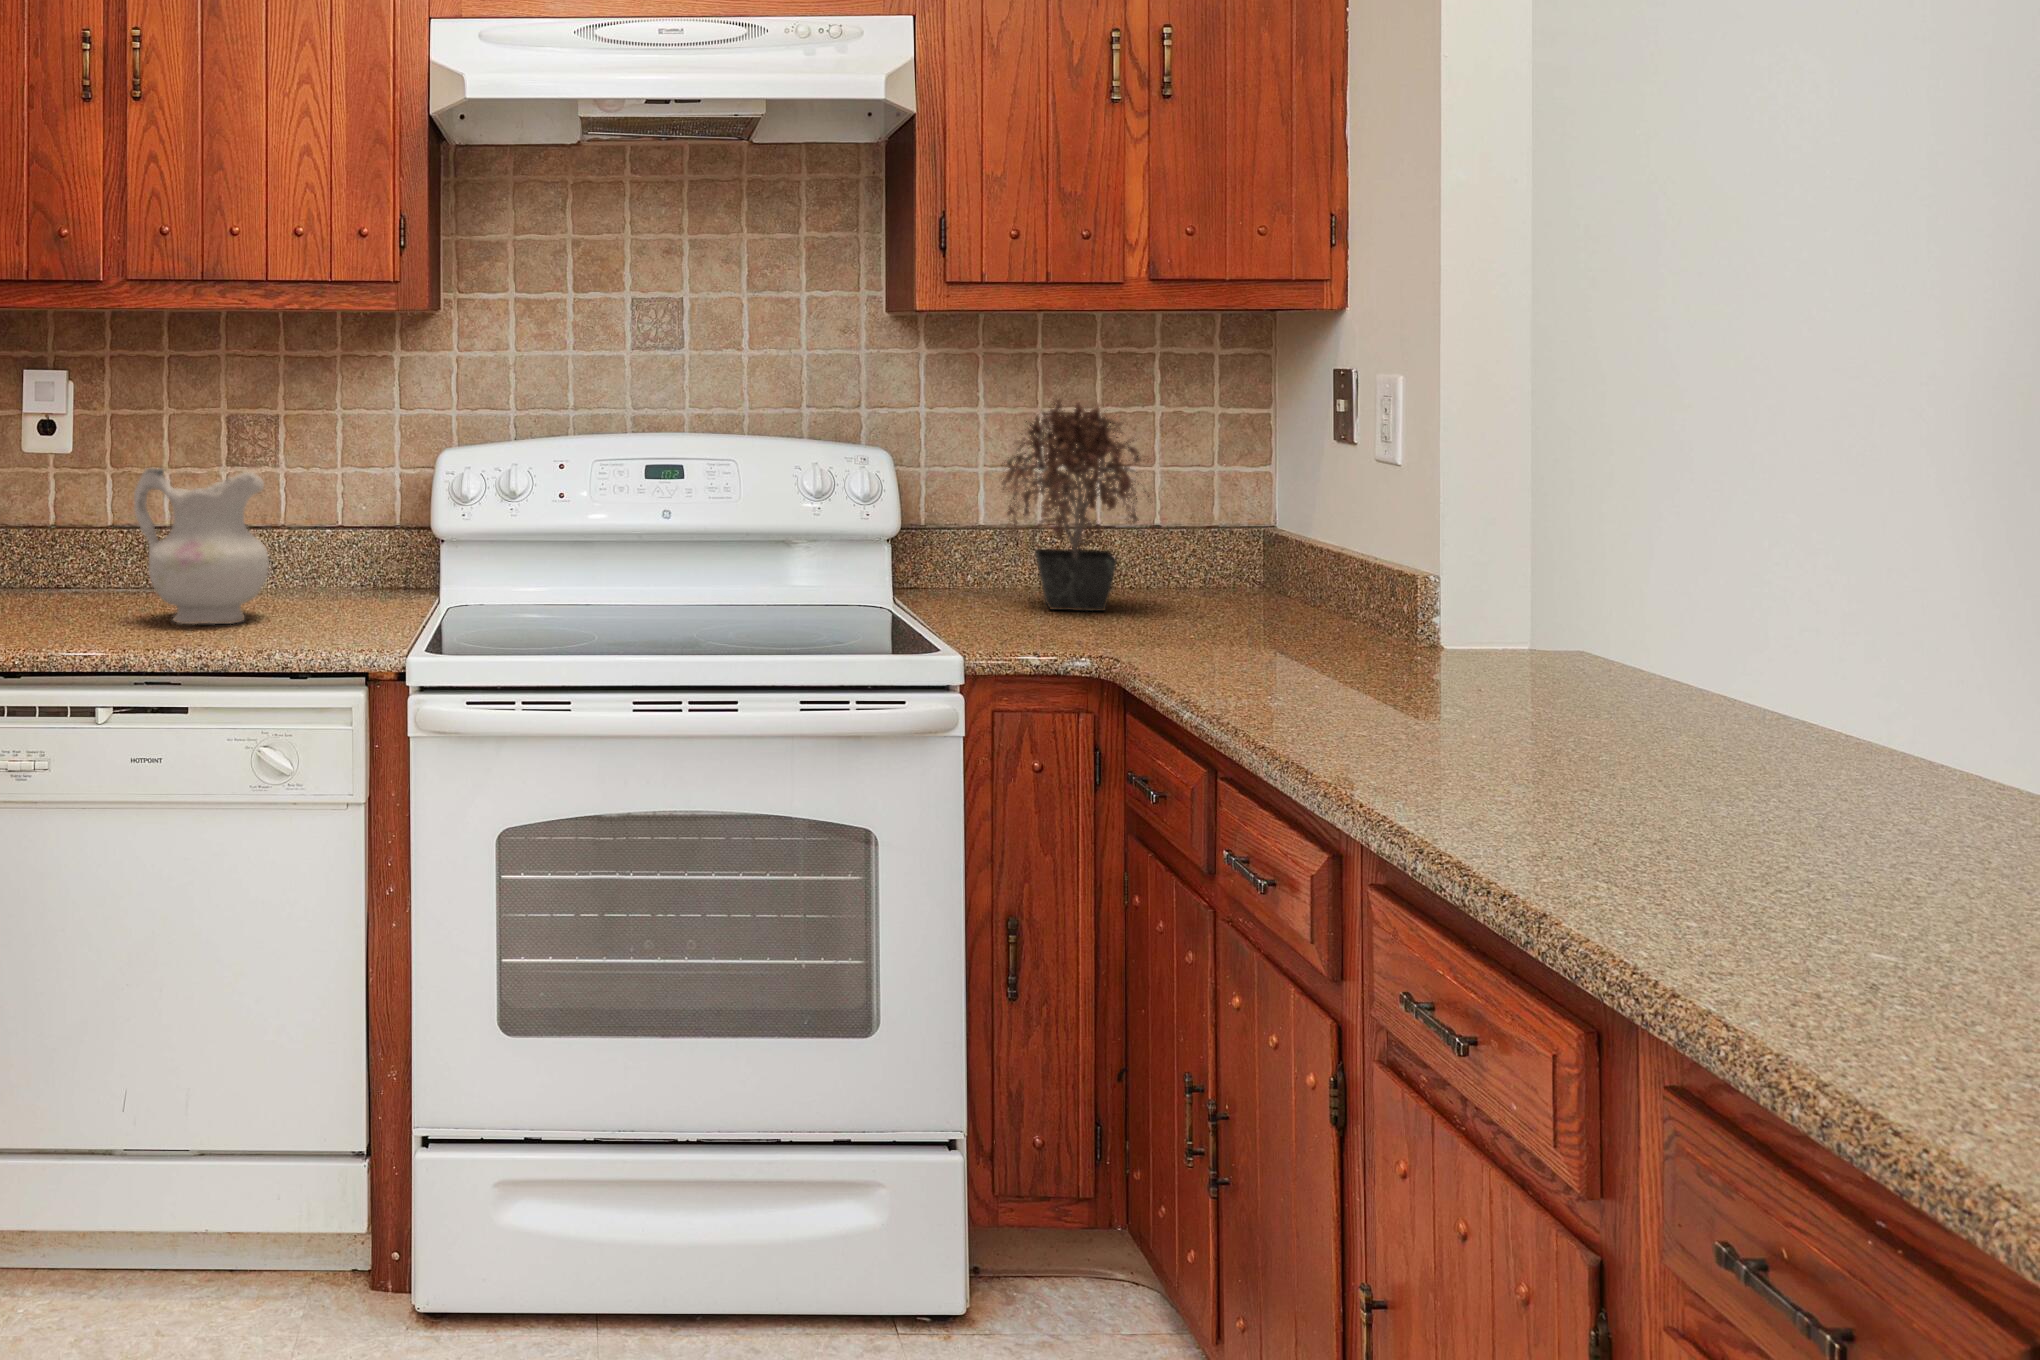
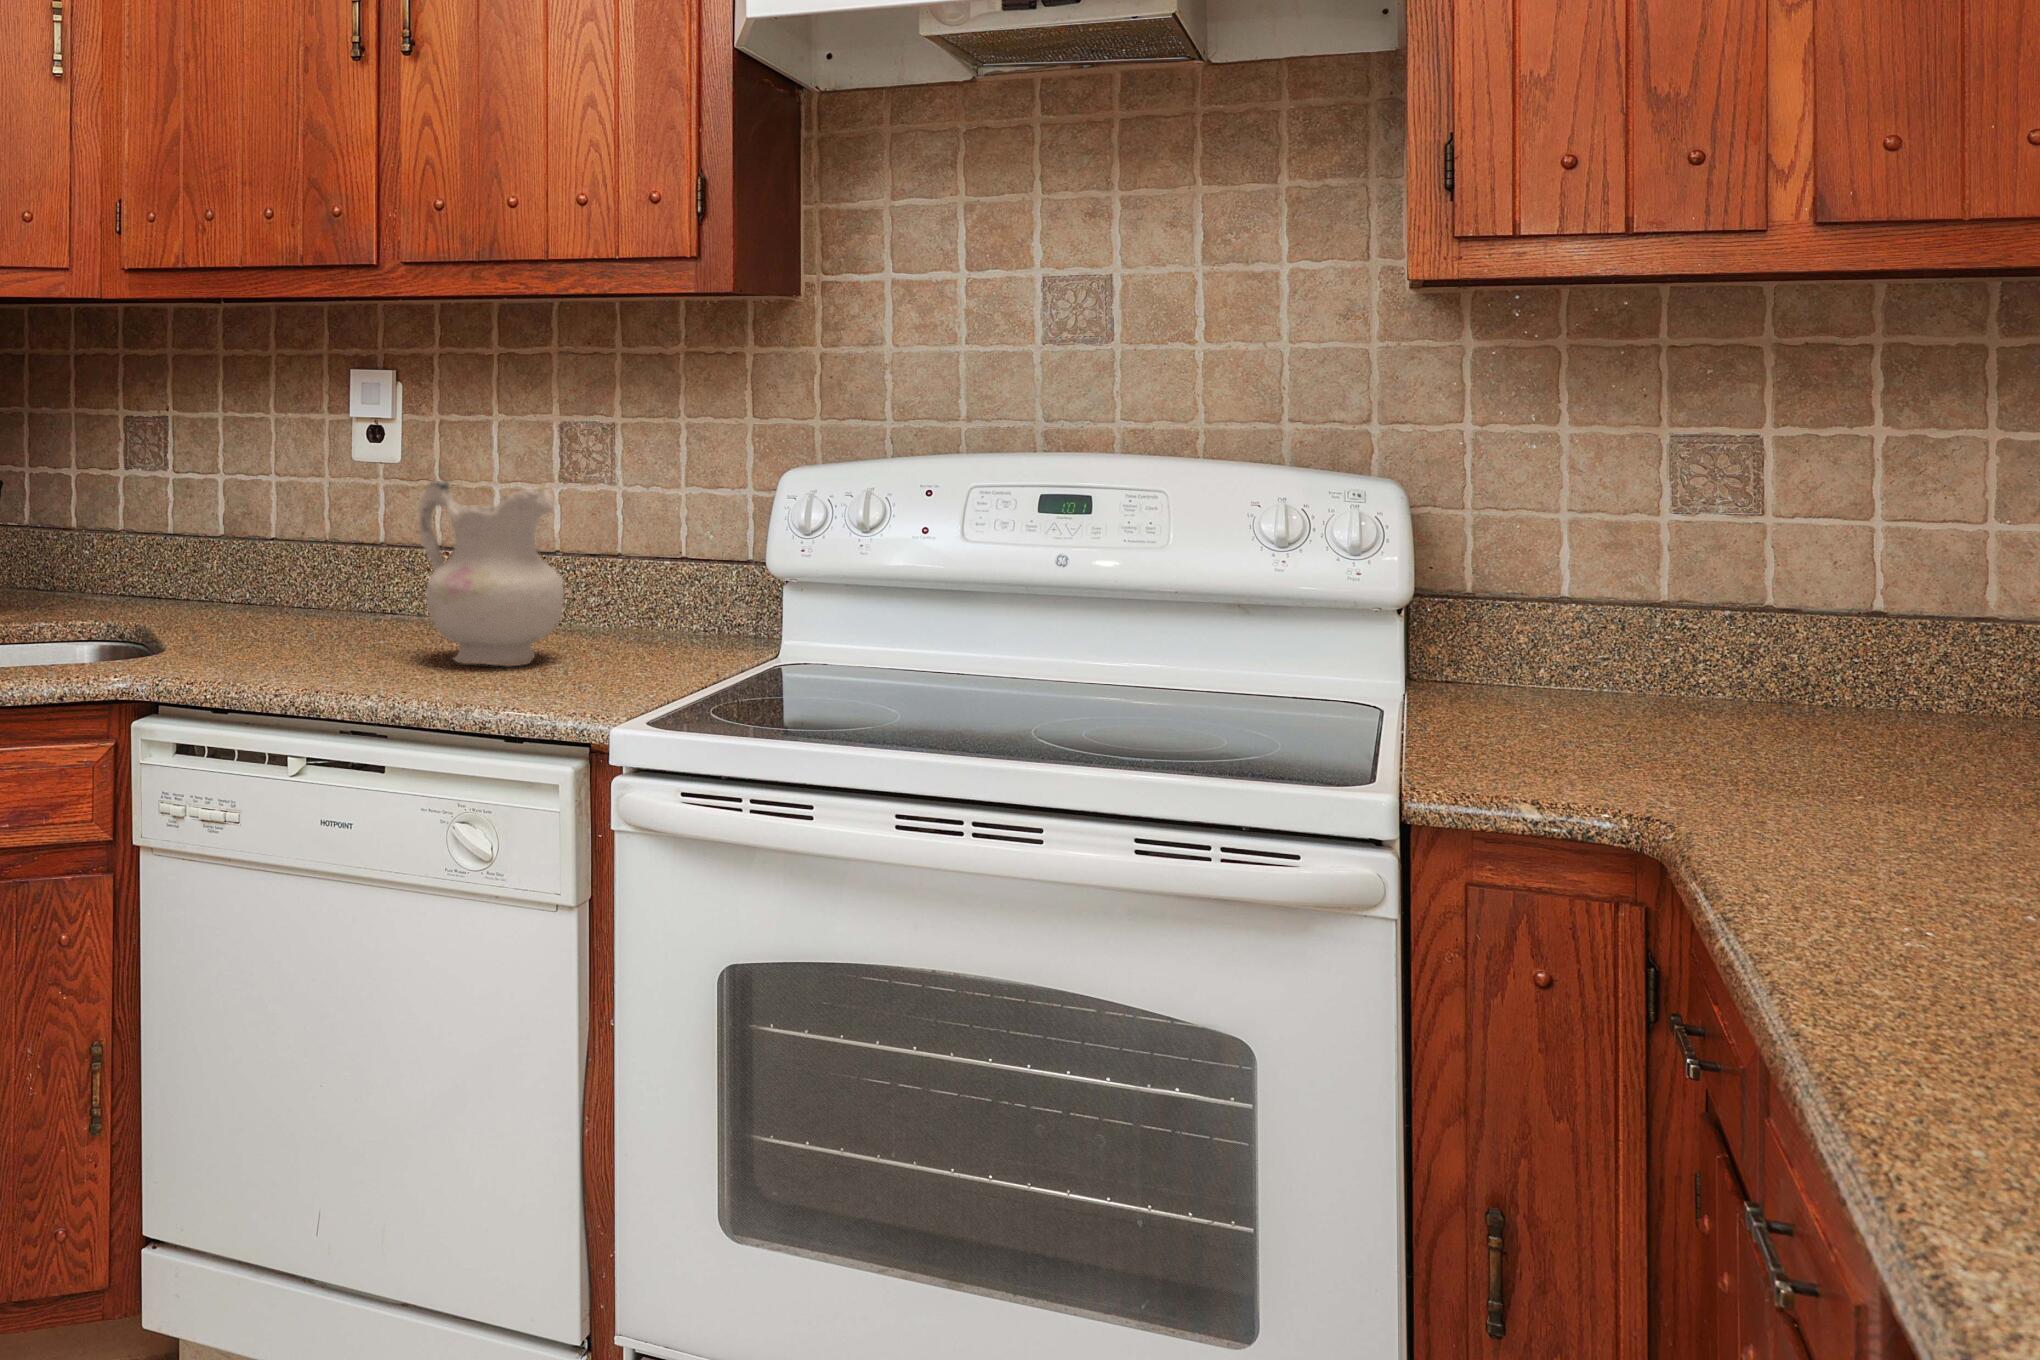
potted plant: present [1001,400,1149,611] -> none [1562,407,1841,736]

